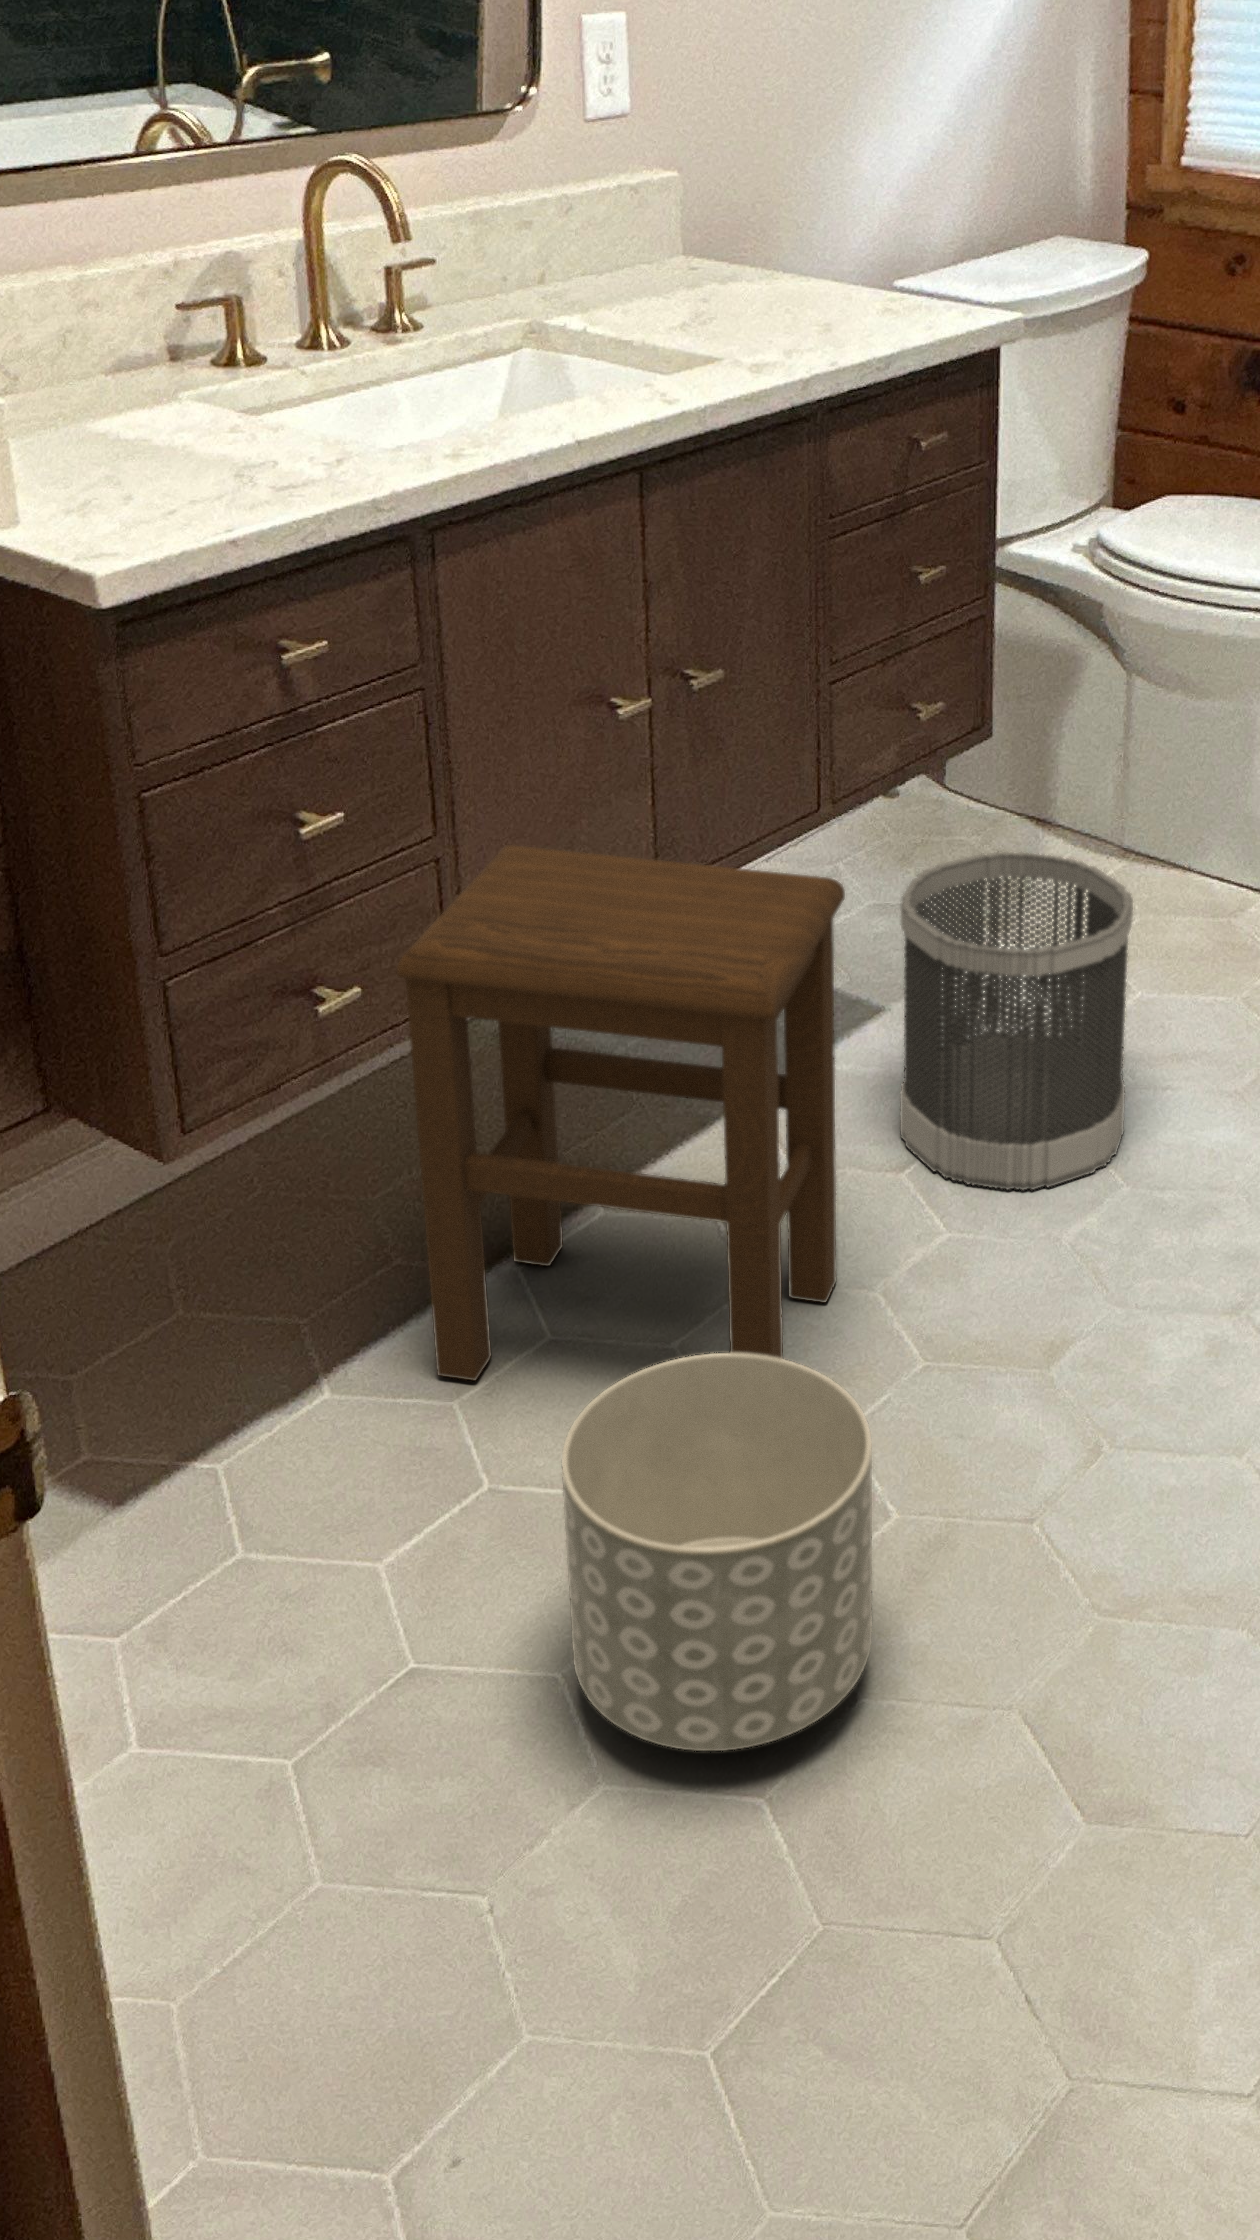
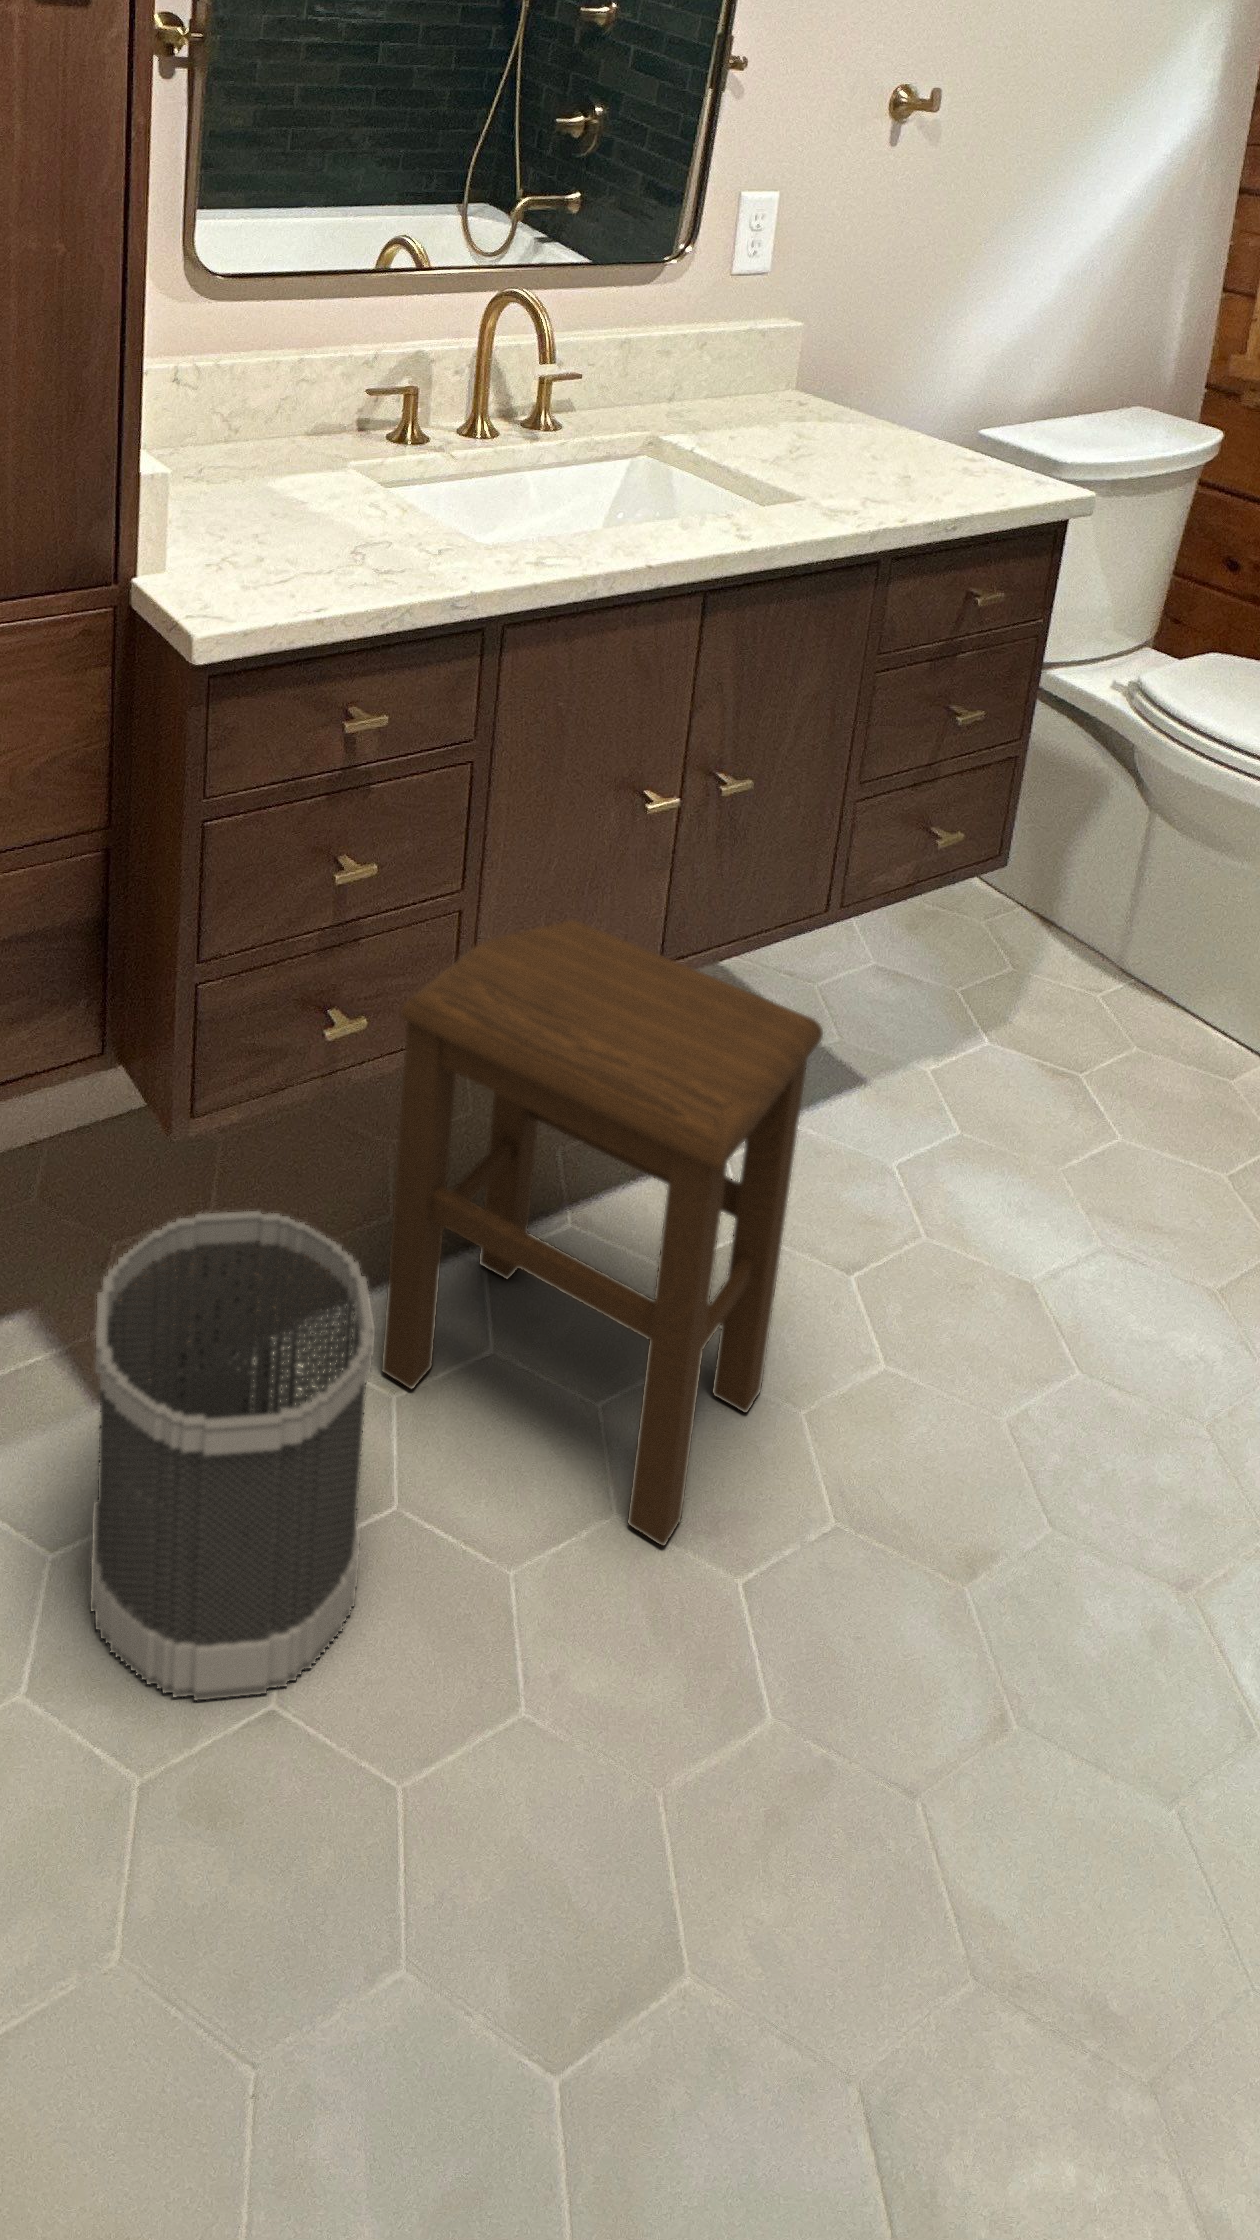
wastebasket: present [900,851,1133,1191] -> present [90,1211,375,1700]
planter: present [562,1353,872,1751] -> none [397,1508,730,2016]

